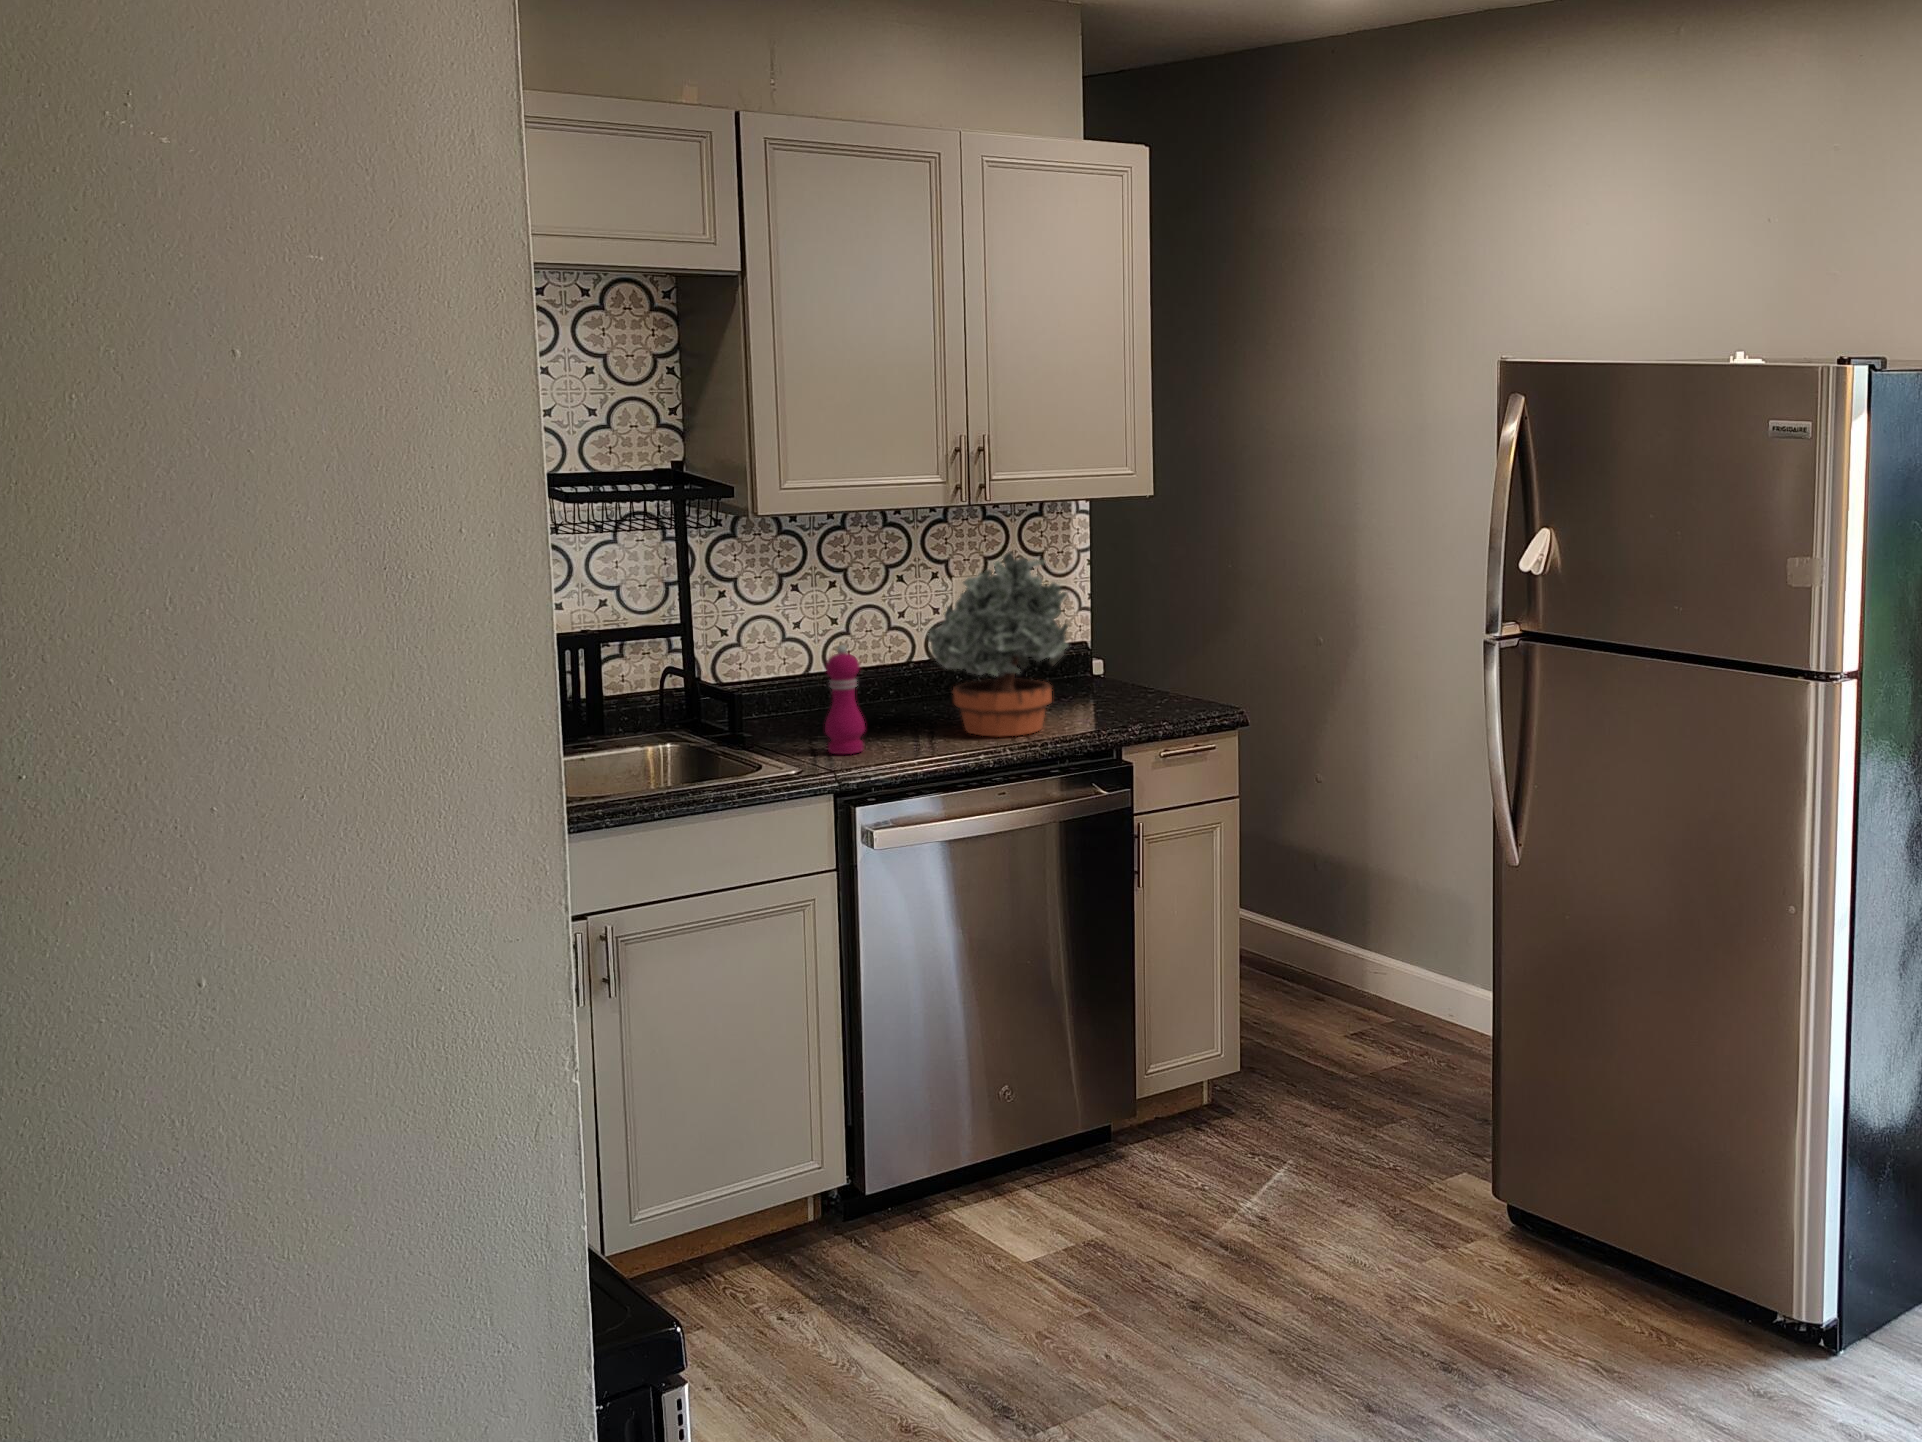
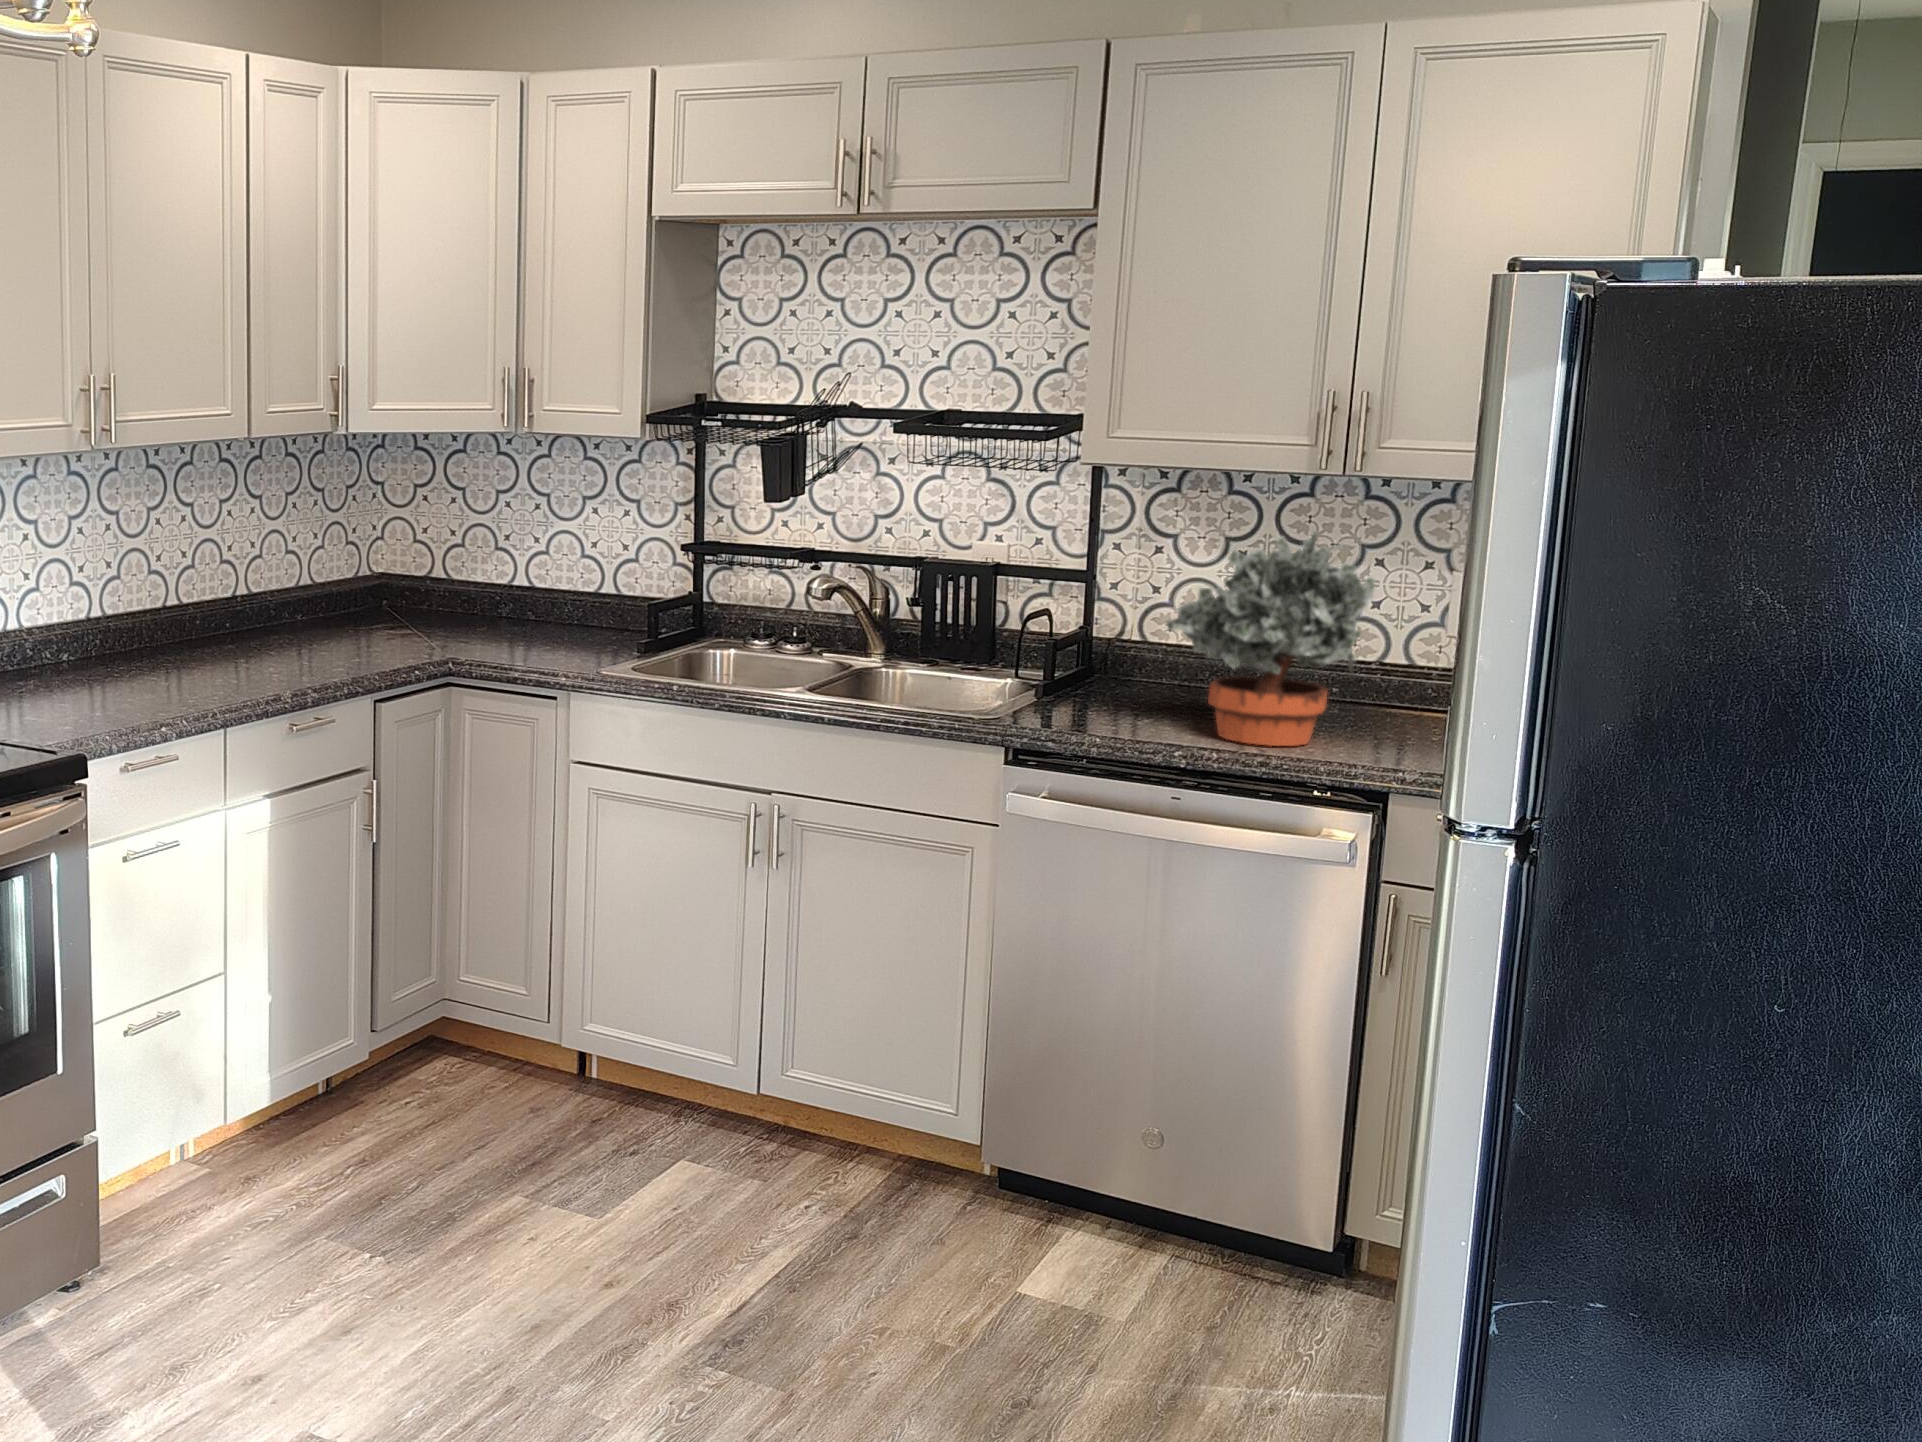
pepper mill: present [825,645,865,754] -> none [1045,601,1089,717]

